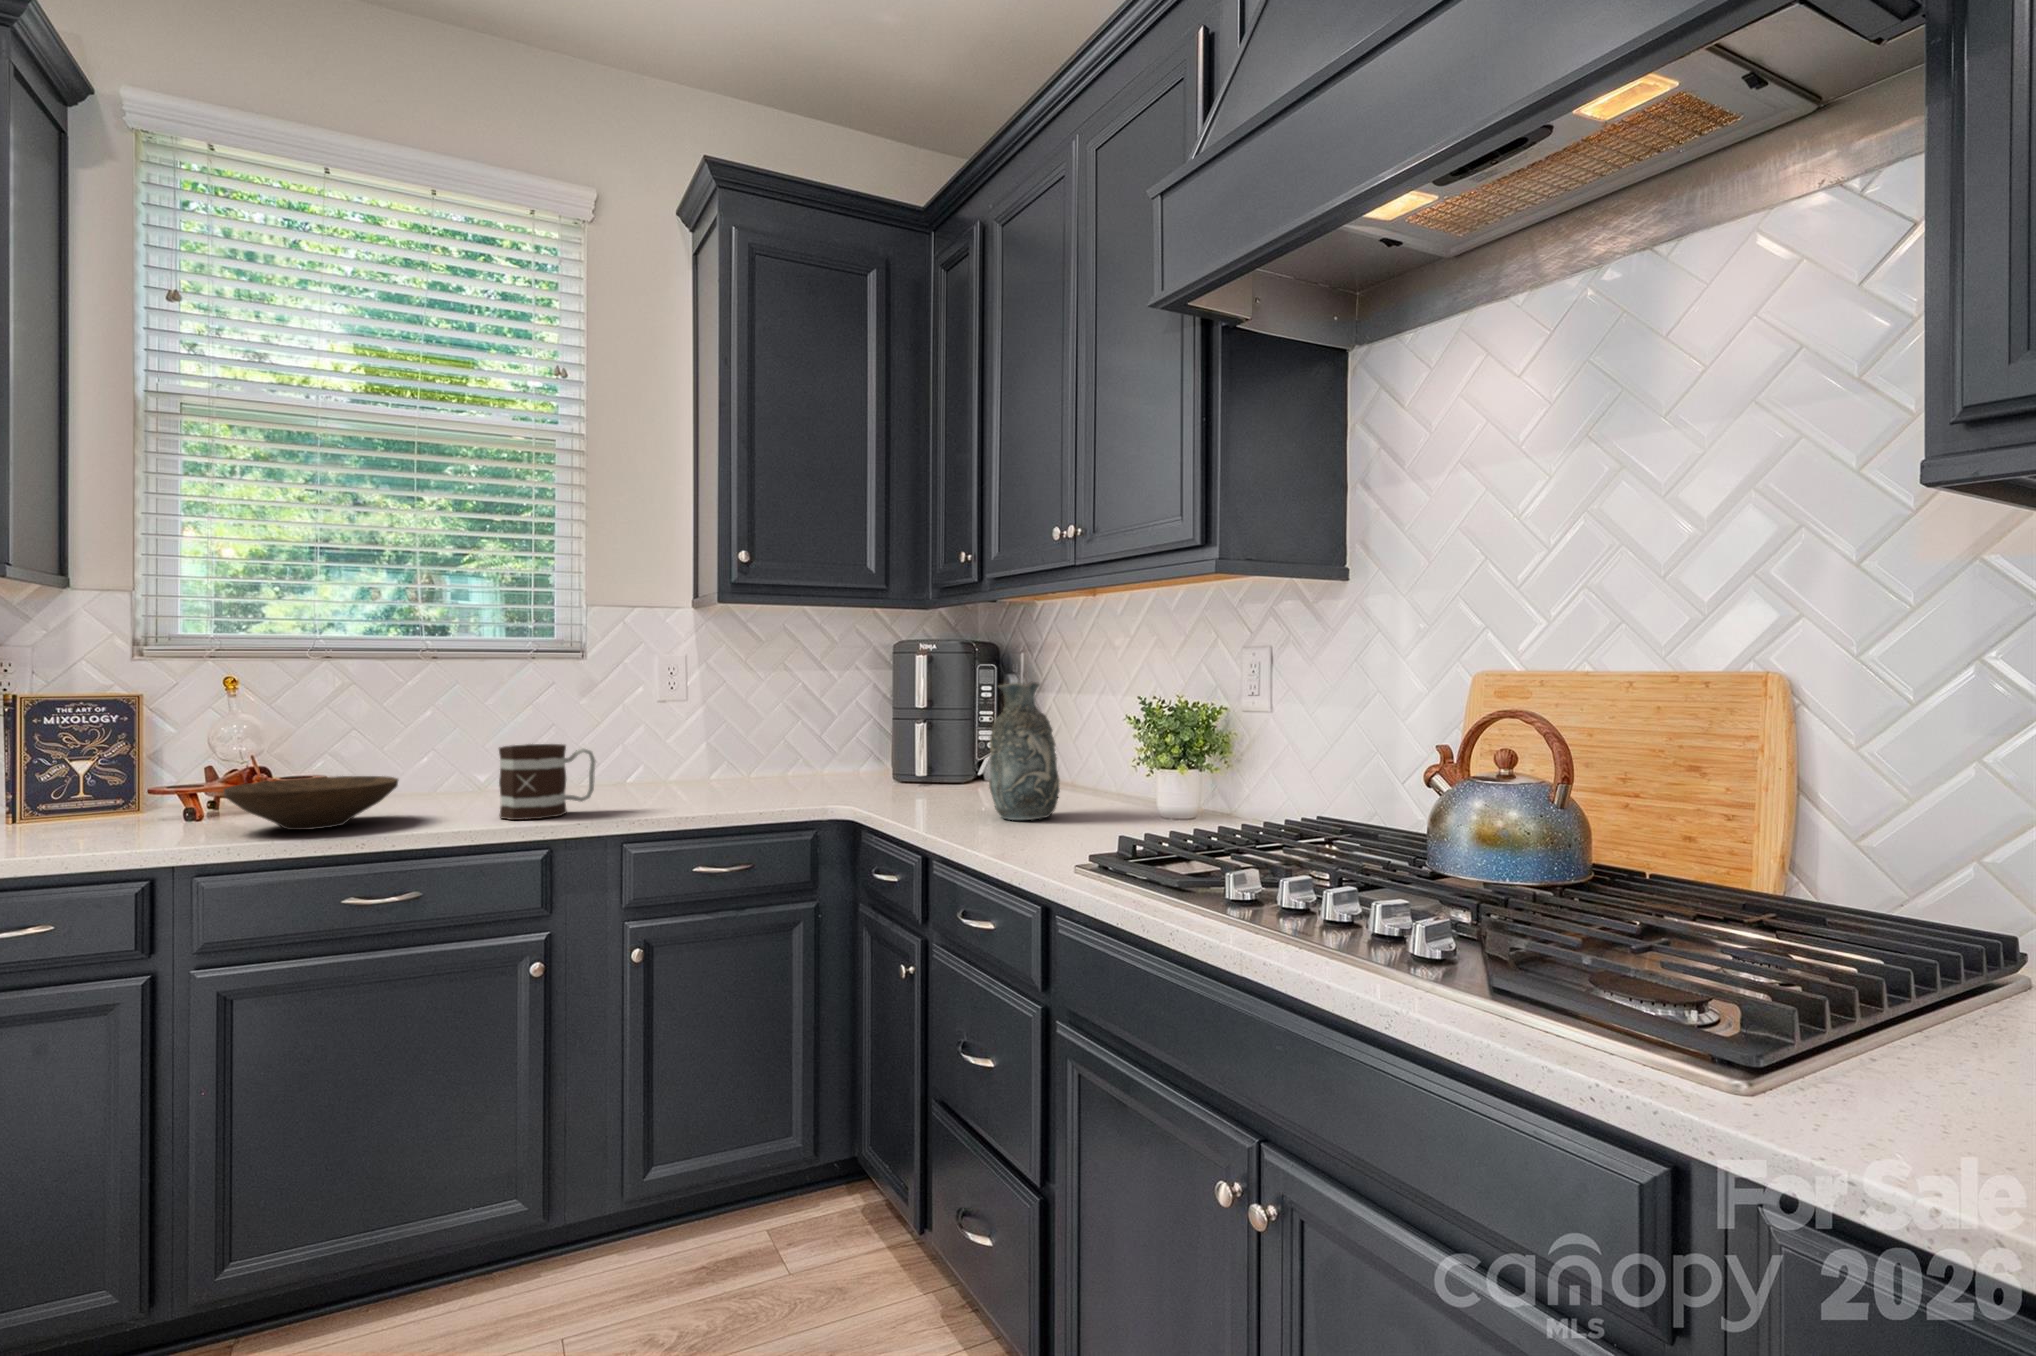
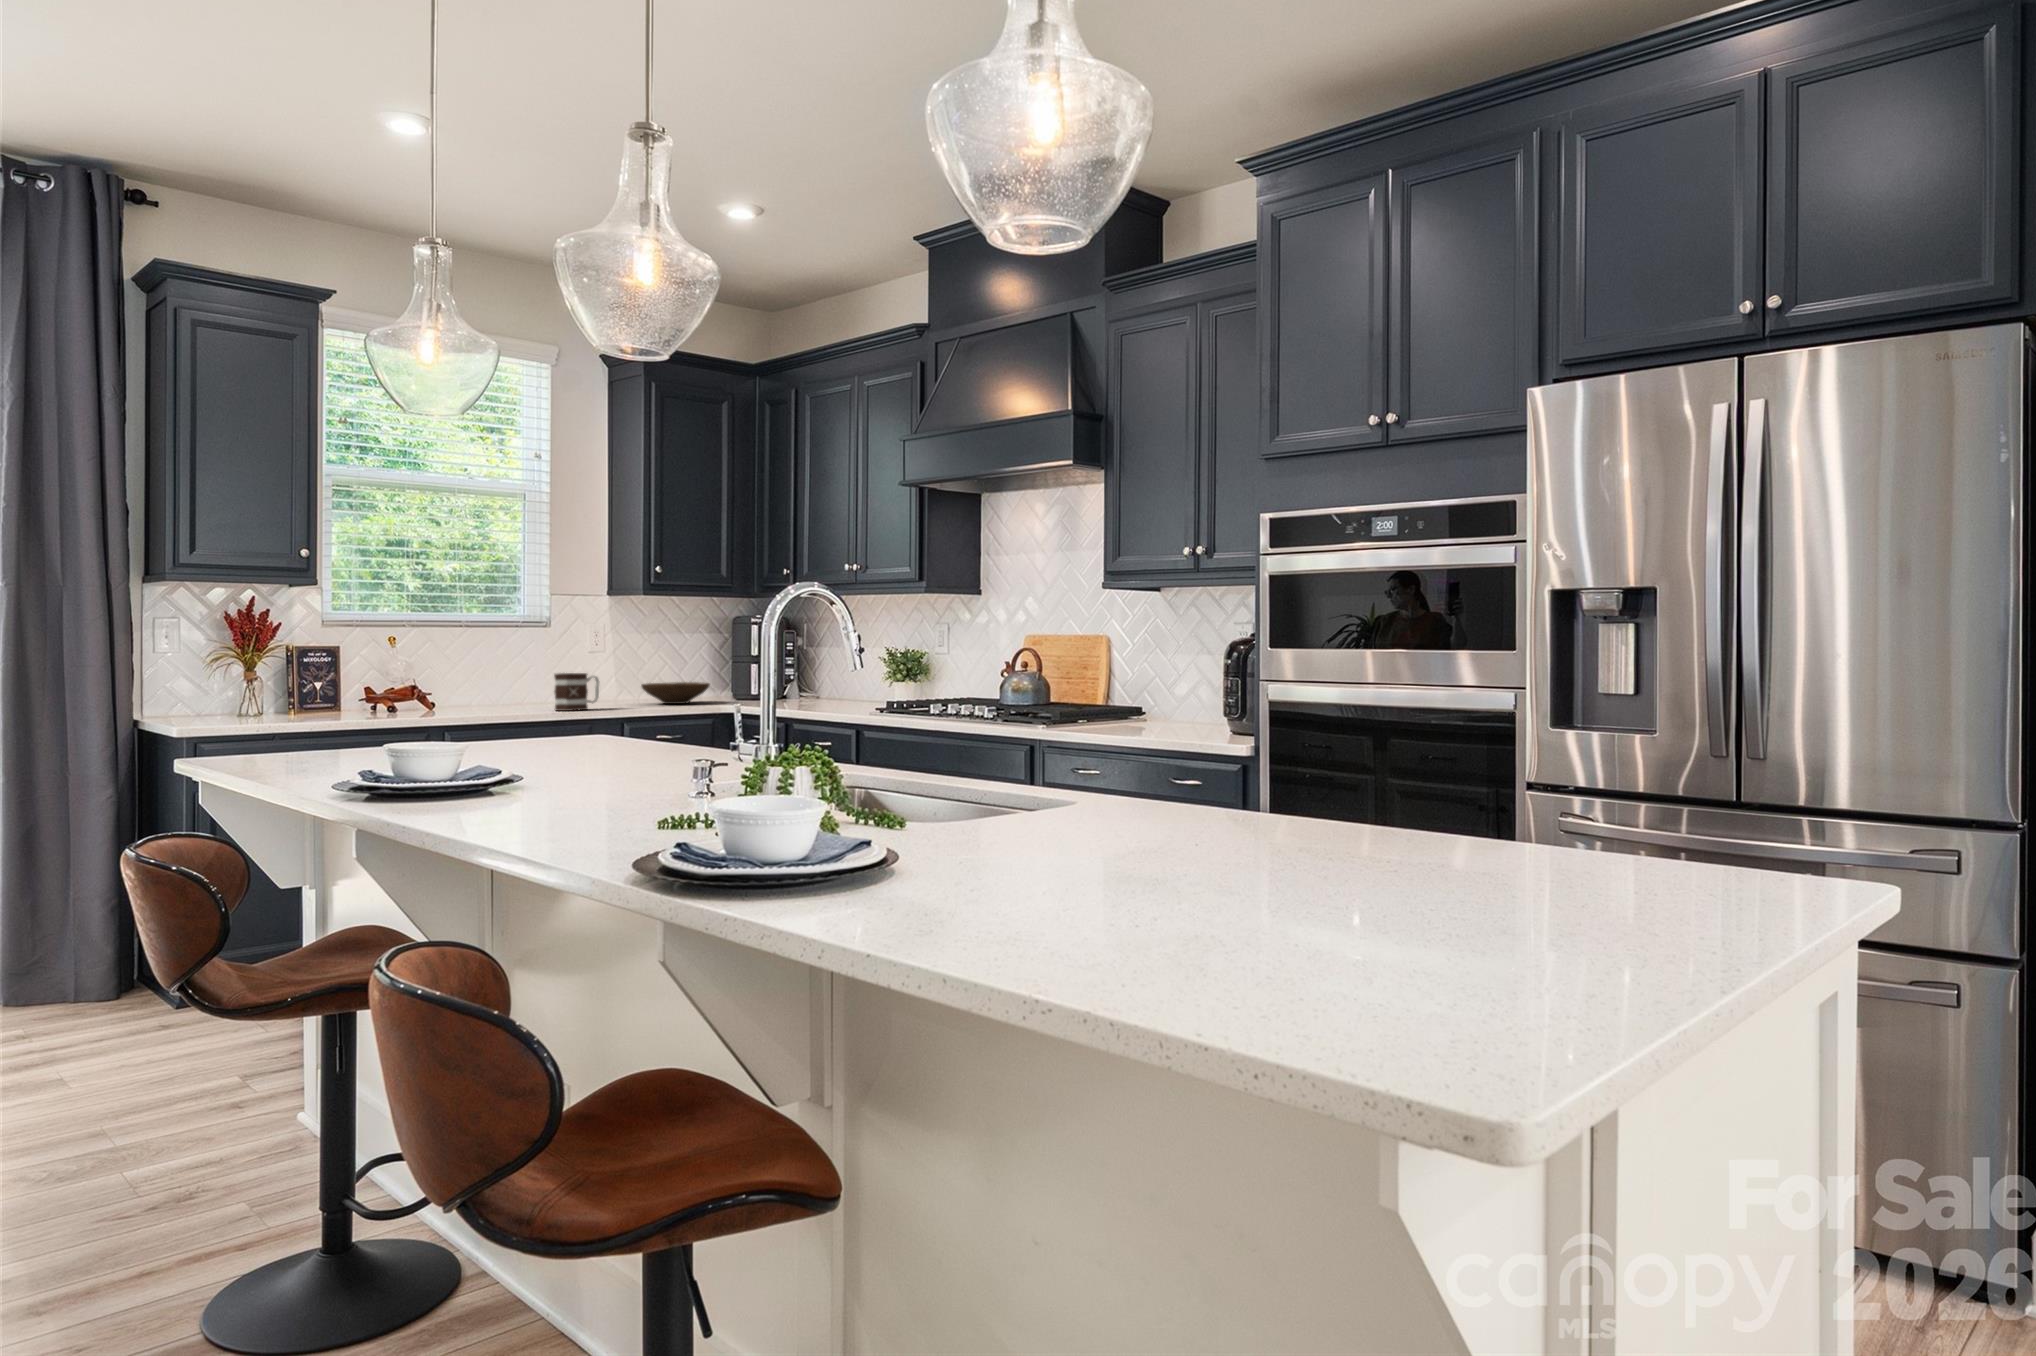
decorative vase: present [989,682,1060,820] -> none [815,640,849,705]
wooden bowl: present [224,776,398,830] -> present [641,682,710,704]

